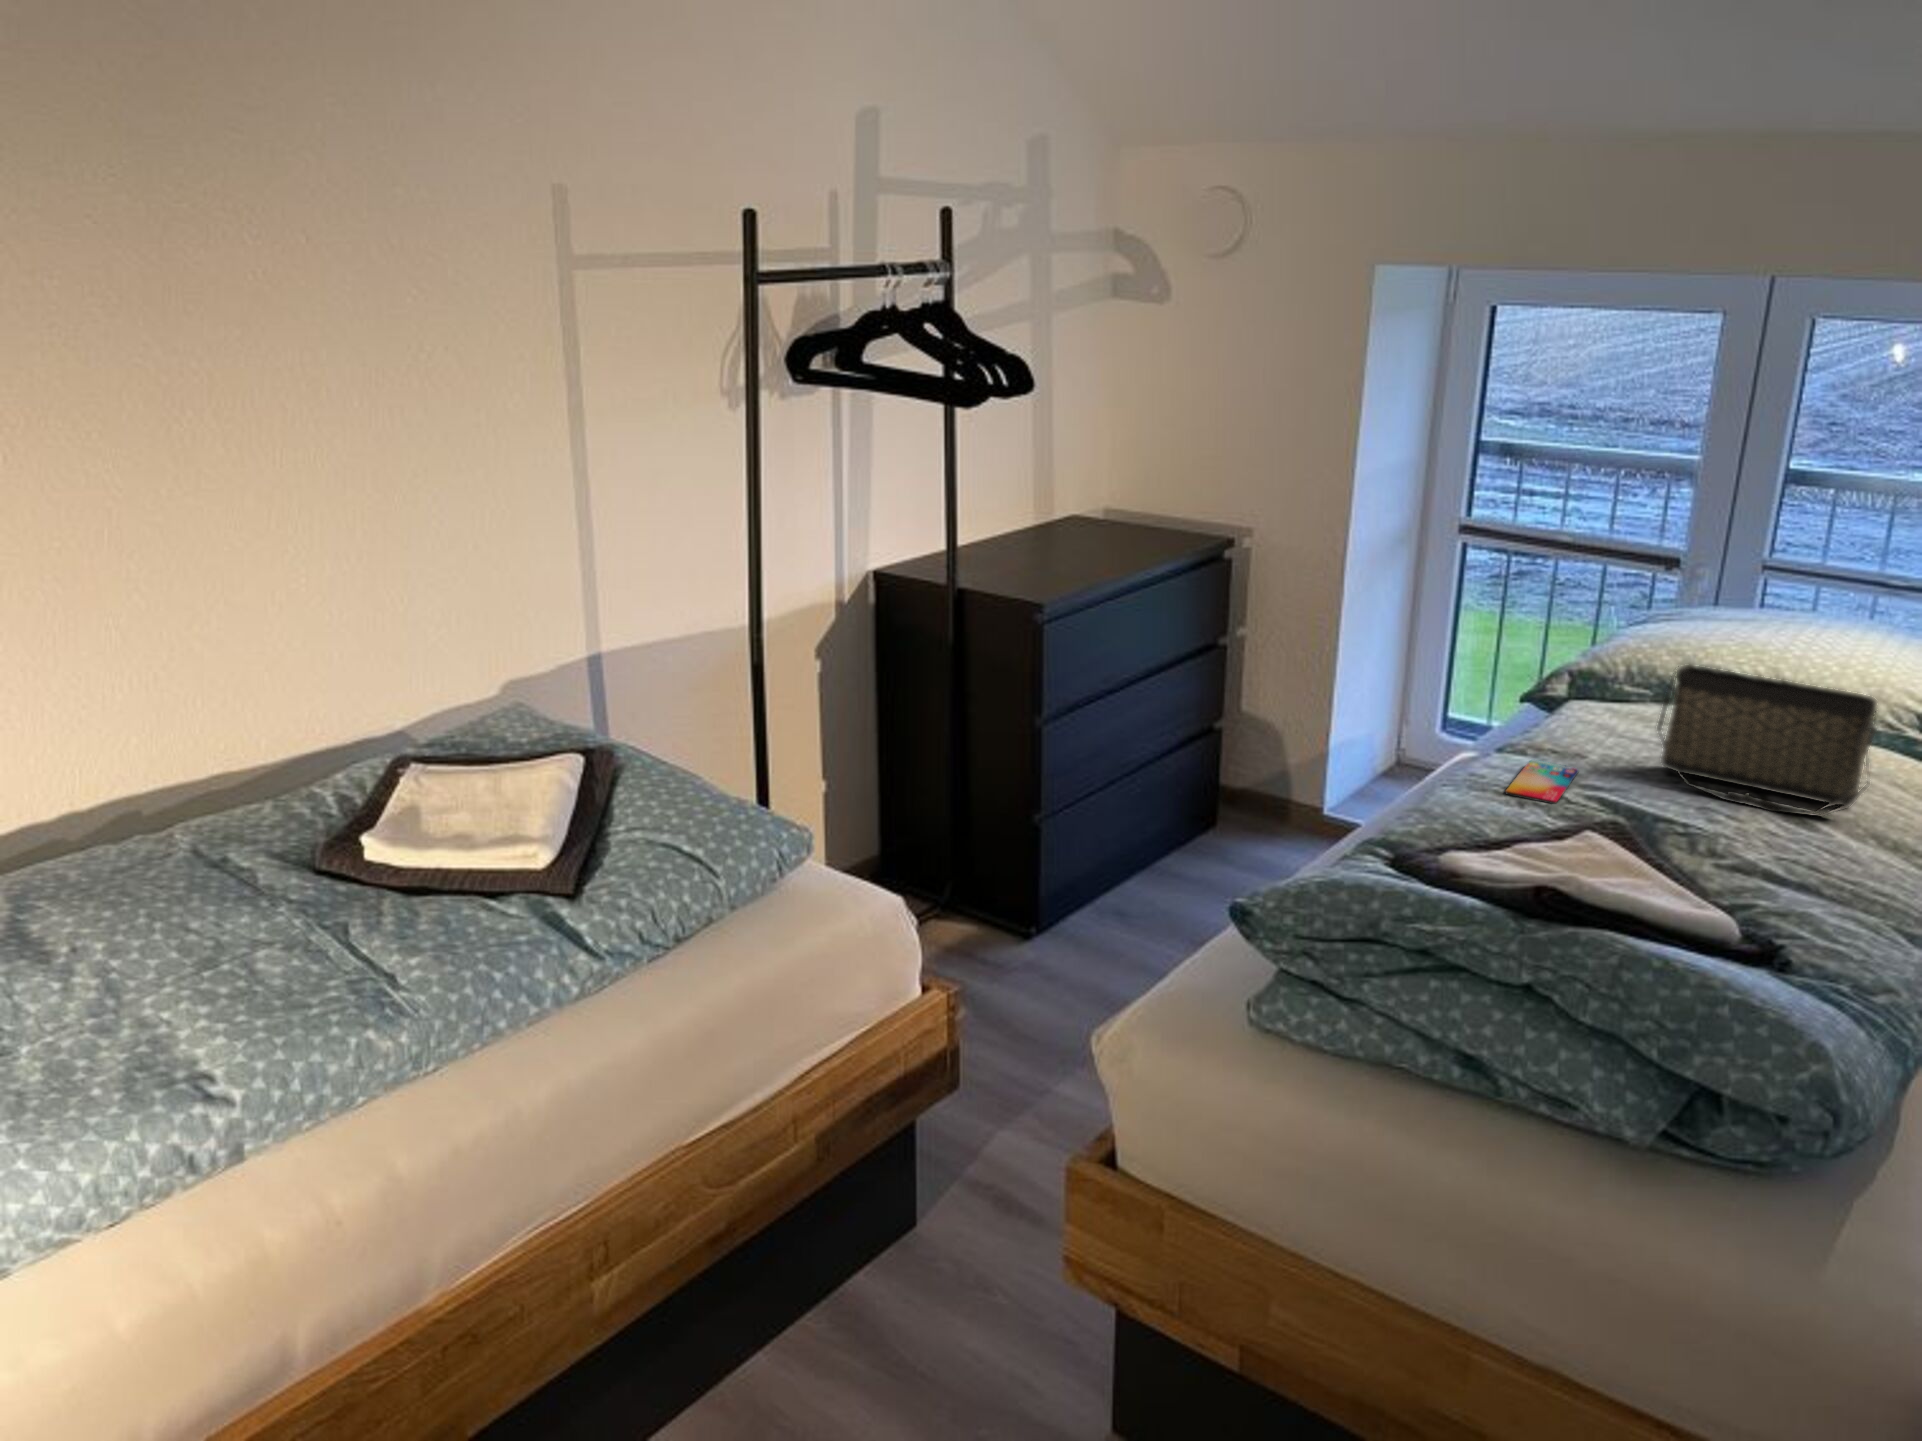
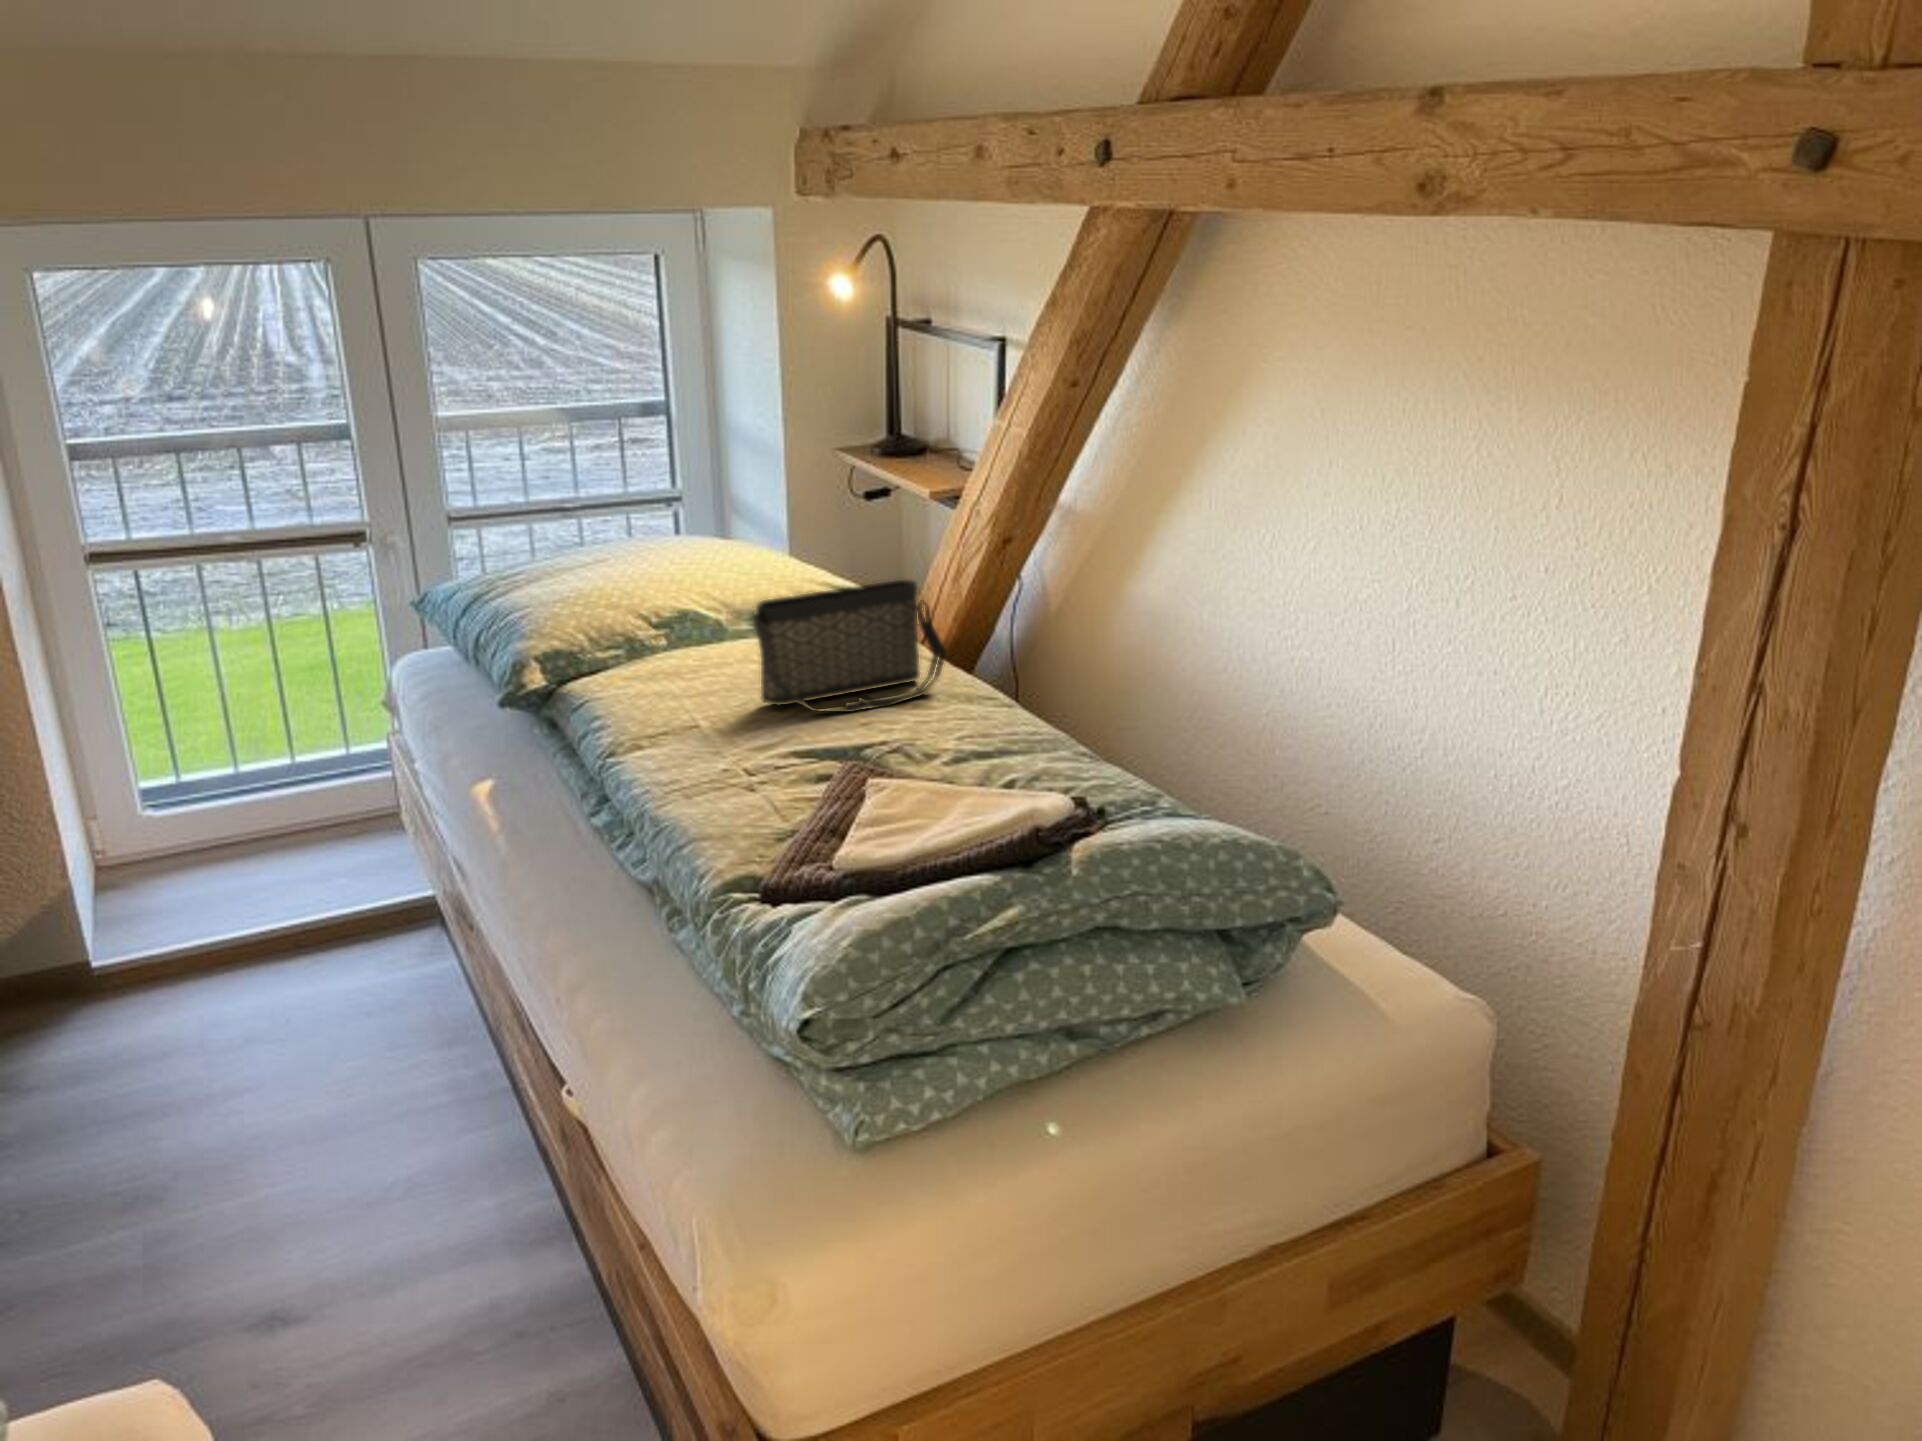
smartphone: present [1505,760,1578,804] -> none [680,736,770,786]

